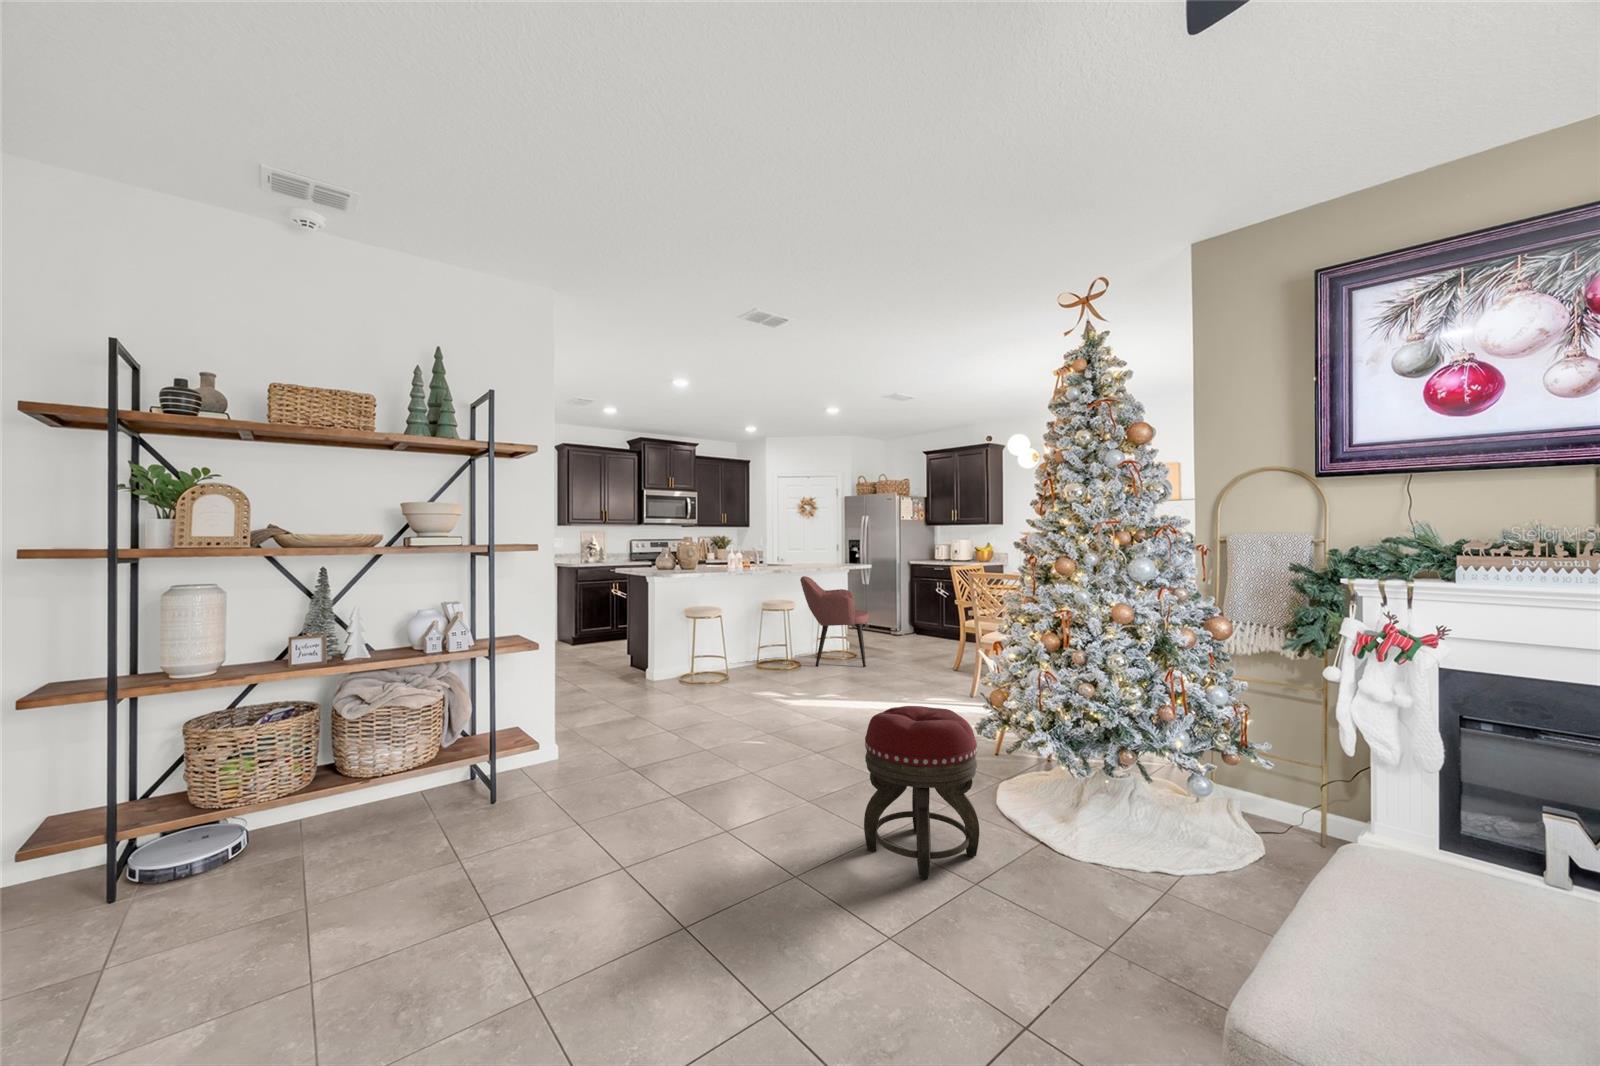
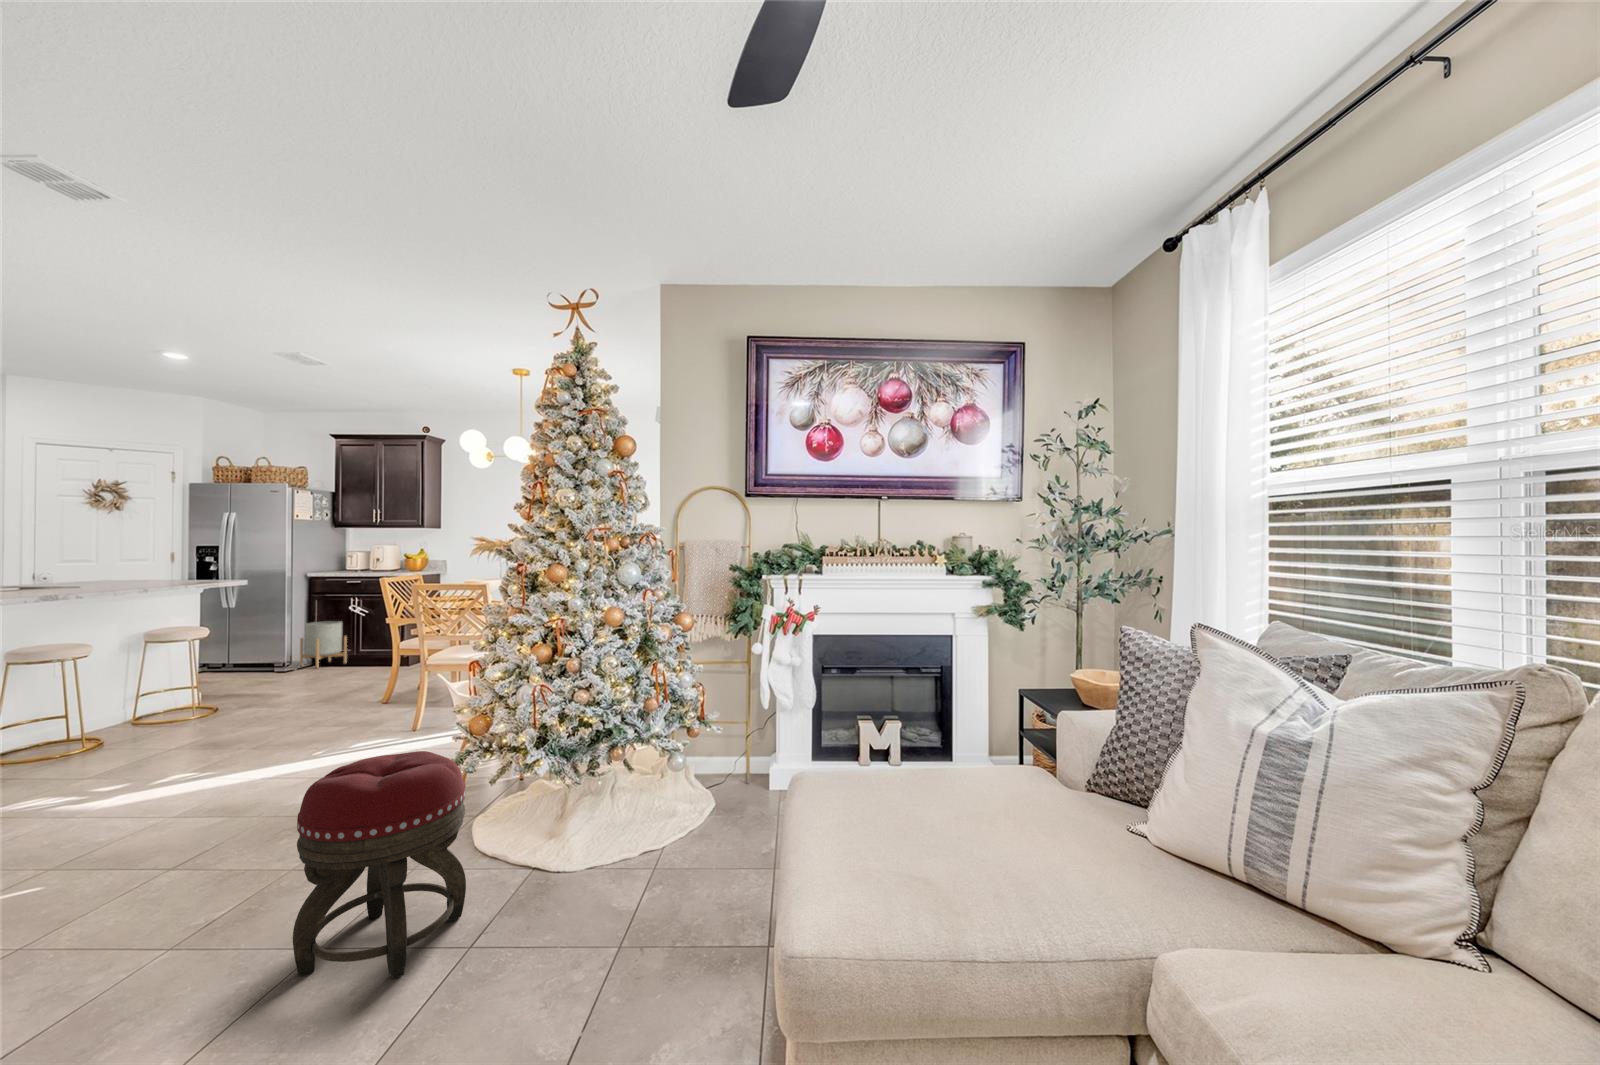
armchair: present [800,576,869,667] -> none [109,600,246,733]
planter: none [907,601,937,638] -> present [300,621,347,668]

